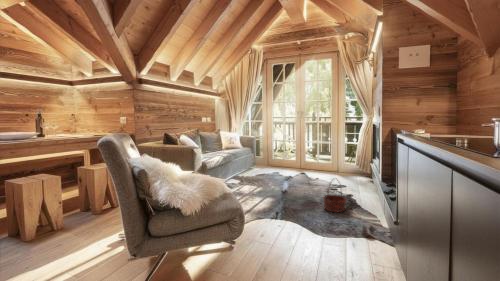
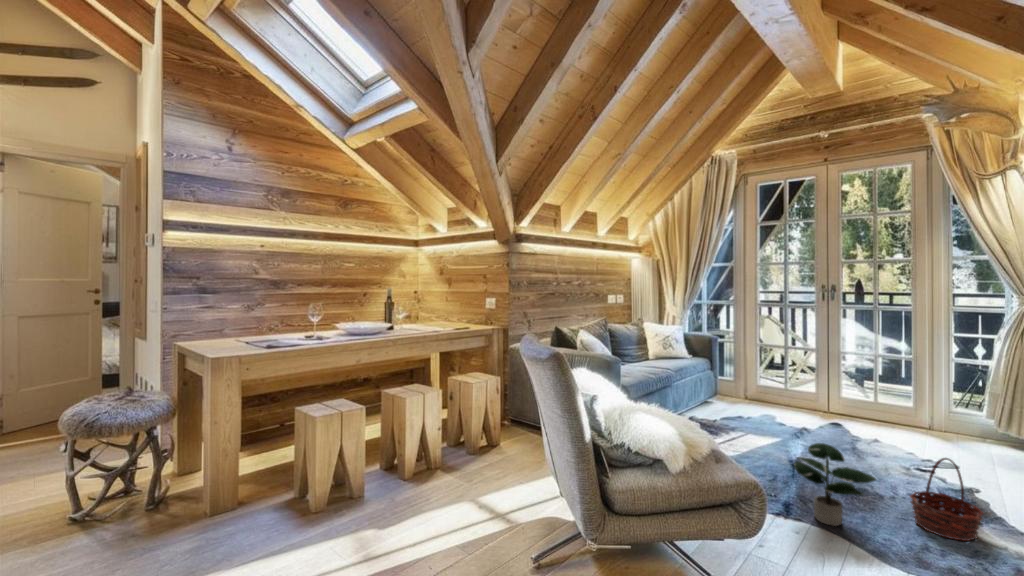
potted plant: none [276,178,308,215] -> present [794,443,876,526]

